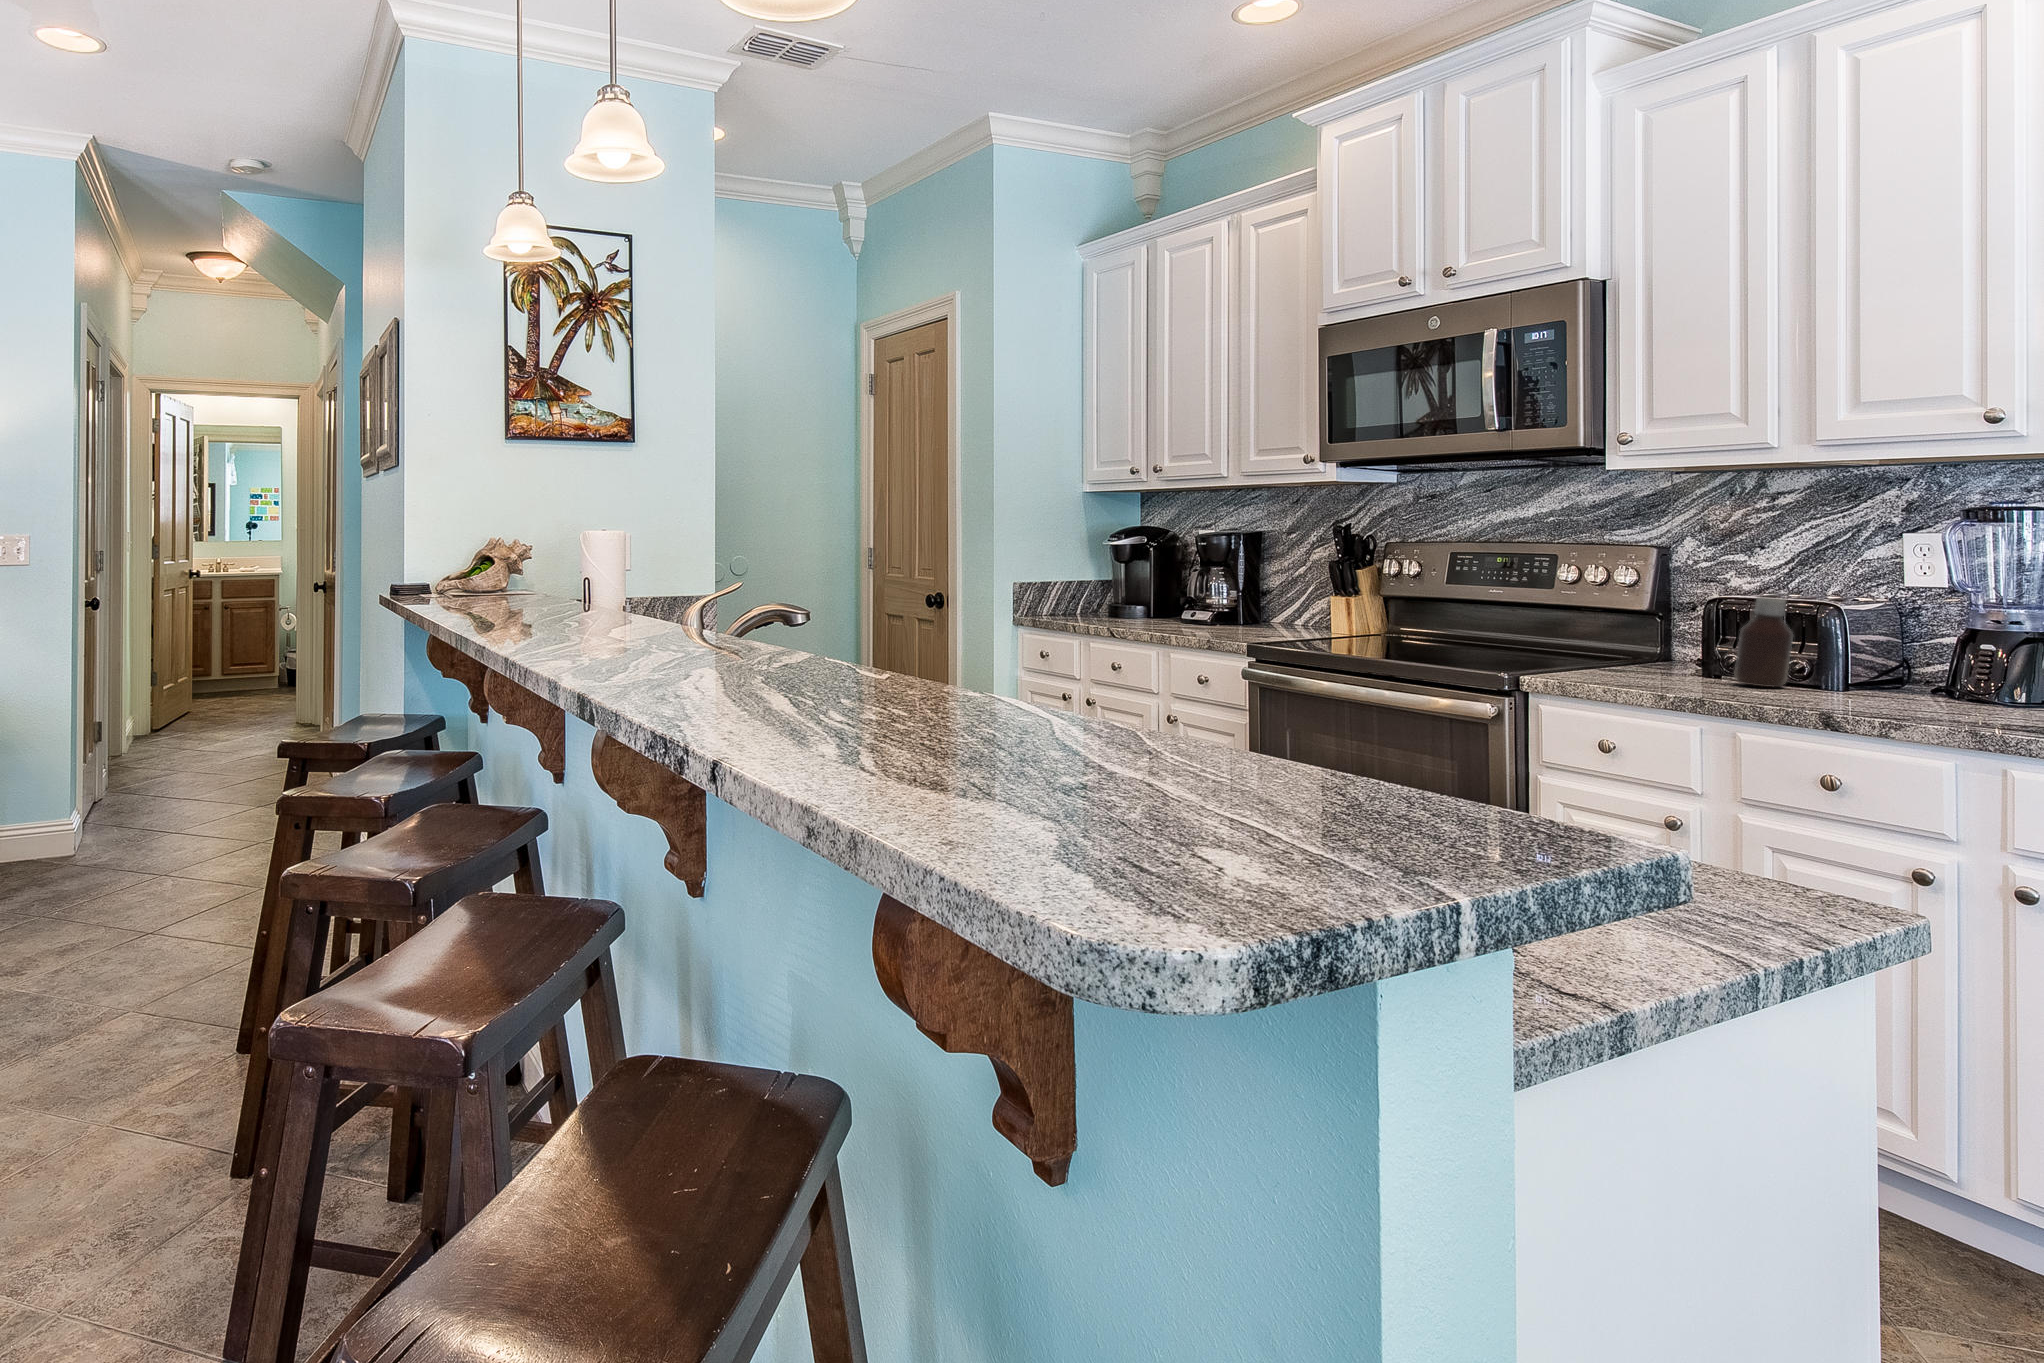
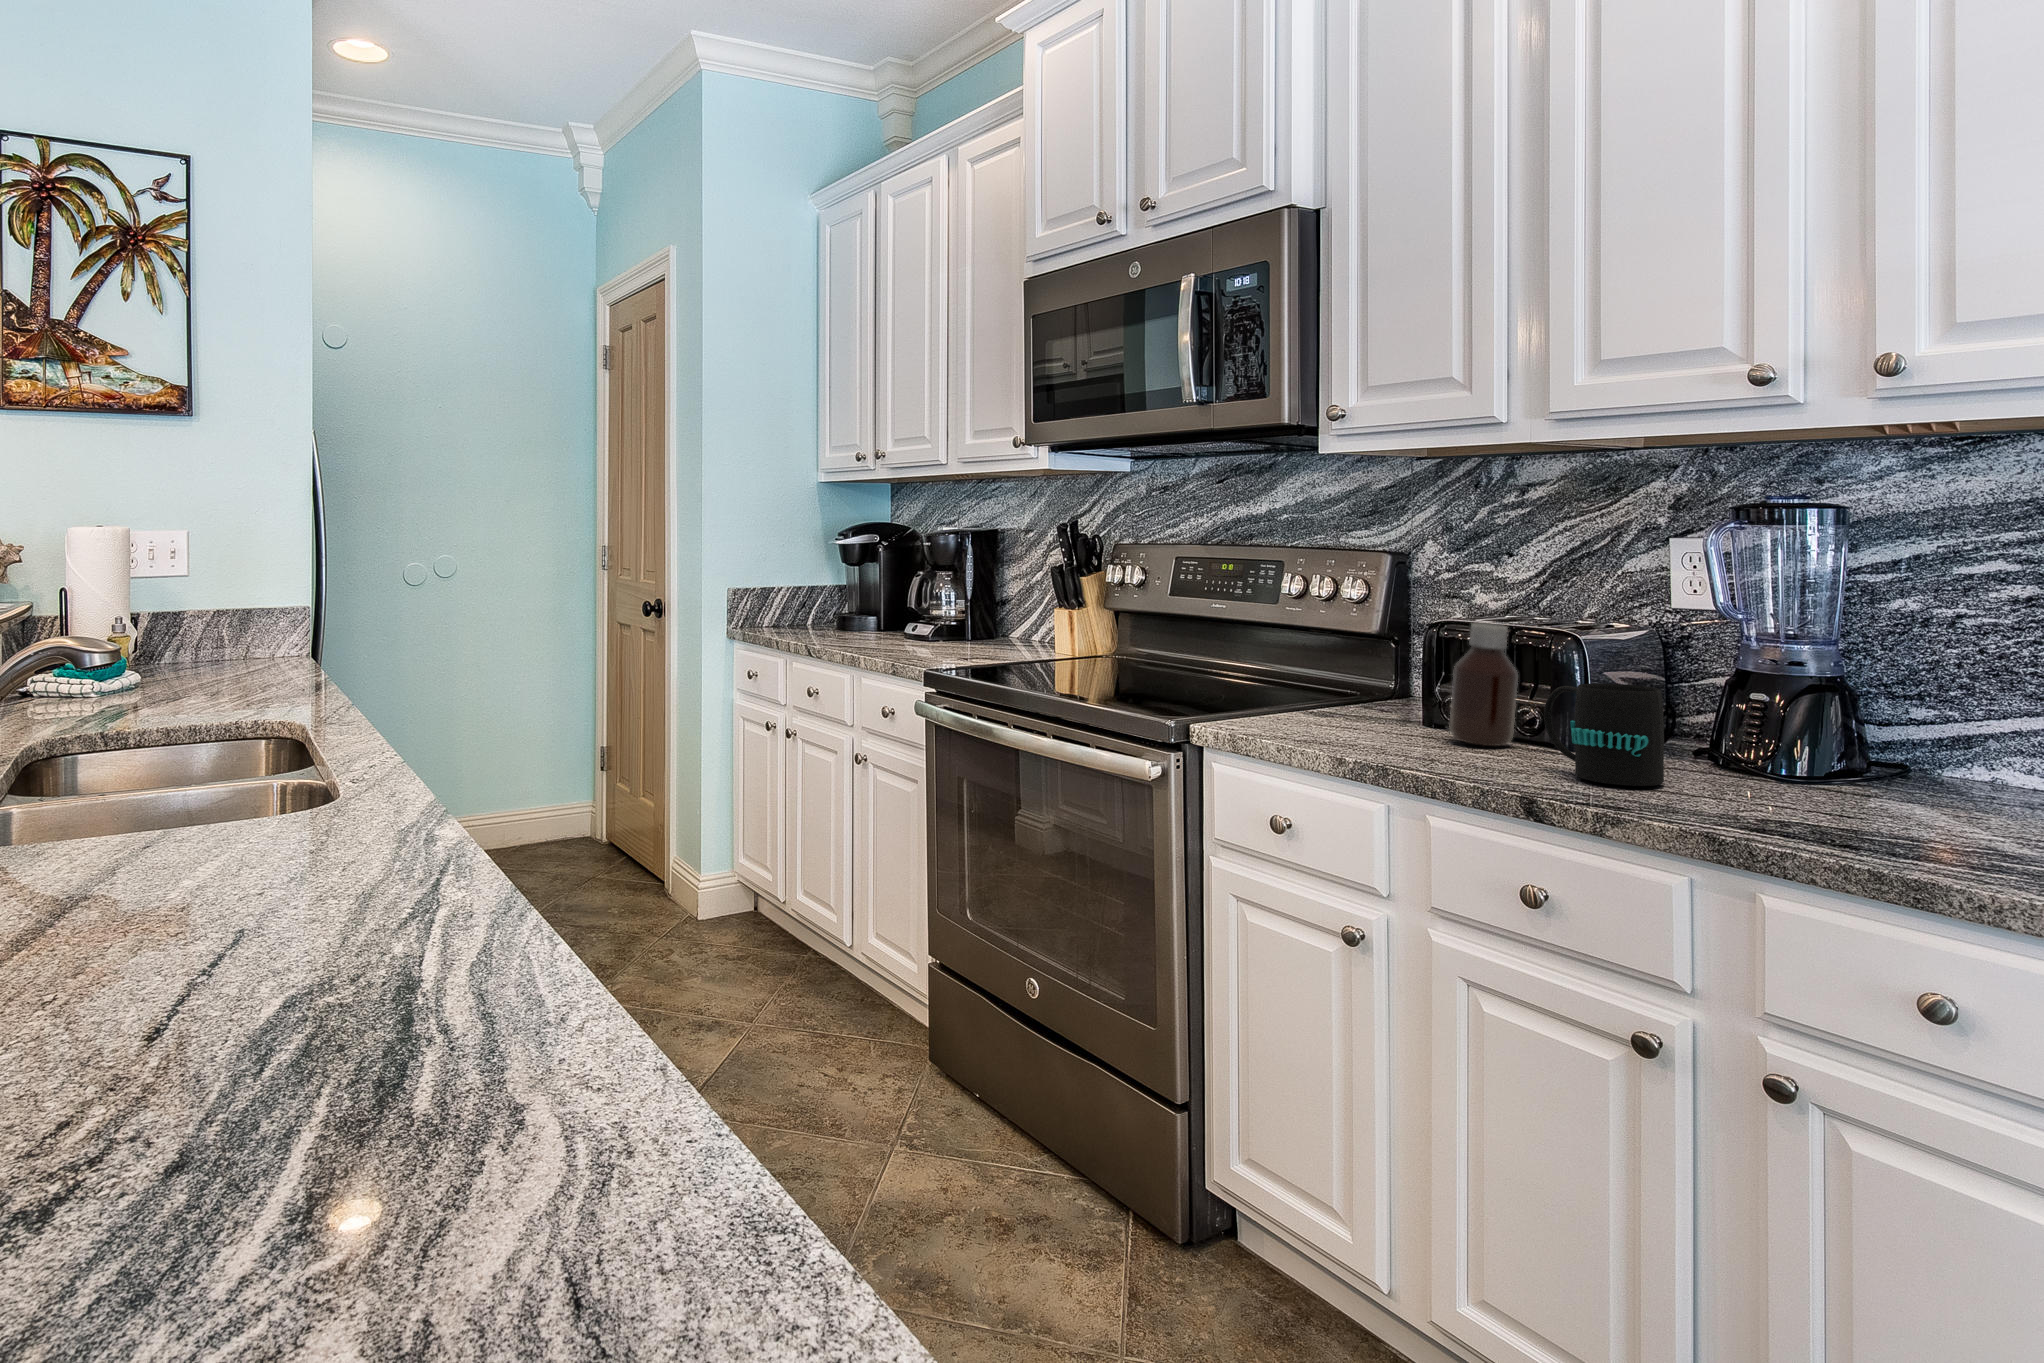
mug: none [1827,638,1926,707] -> present [1544,684,1664,786]

